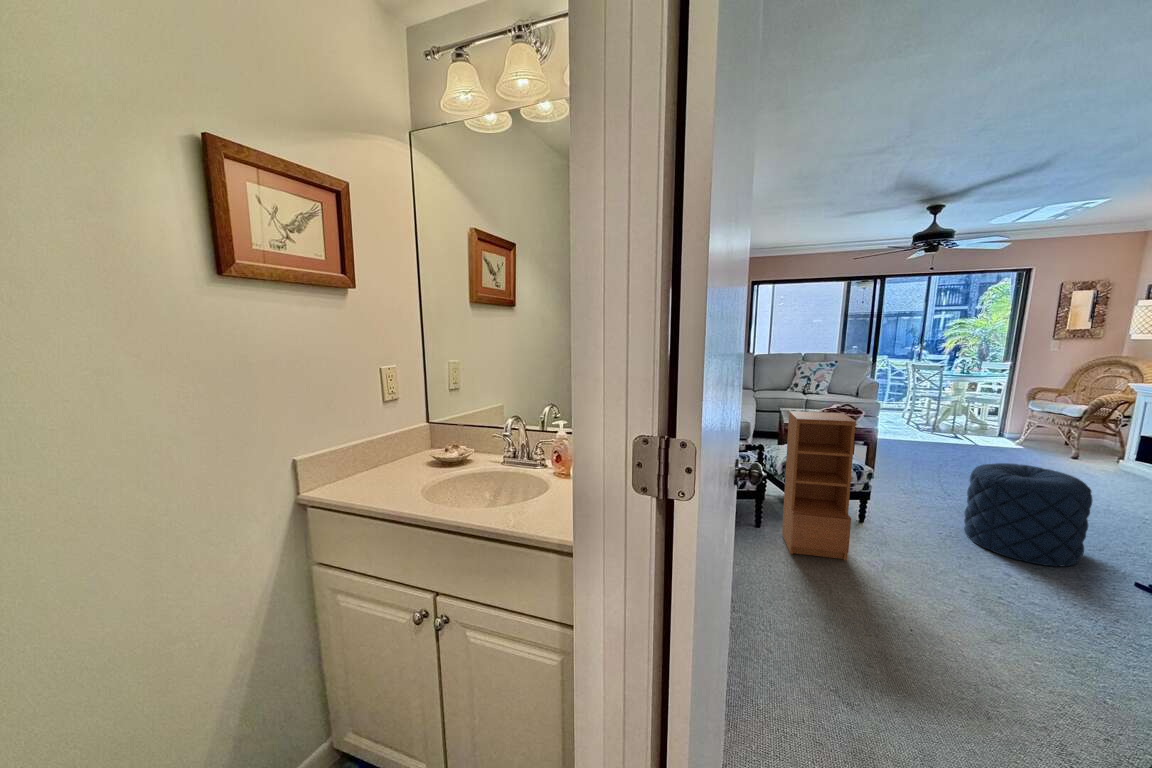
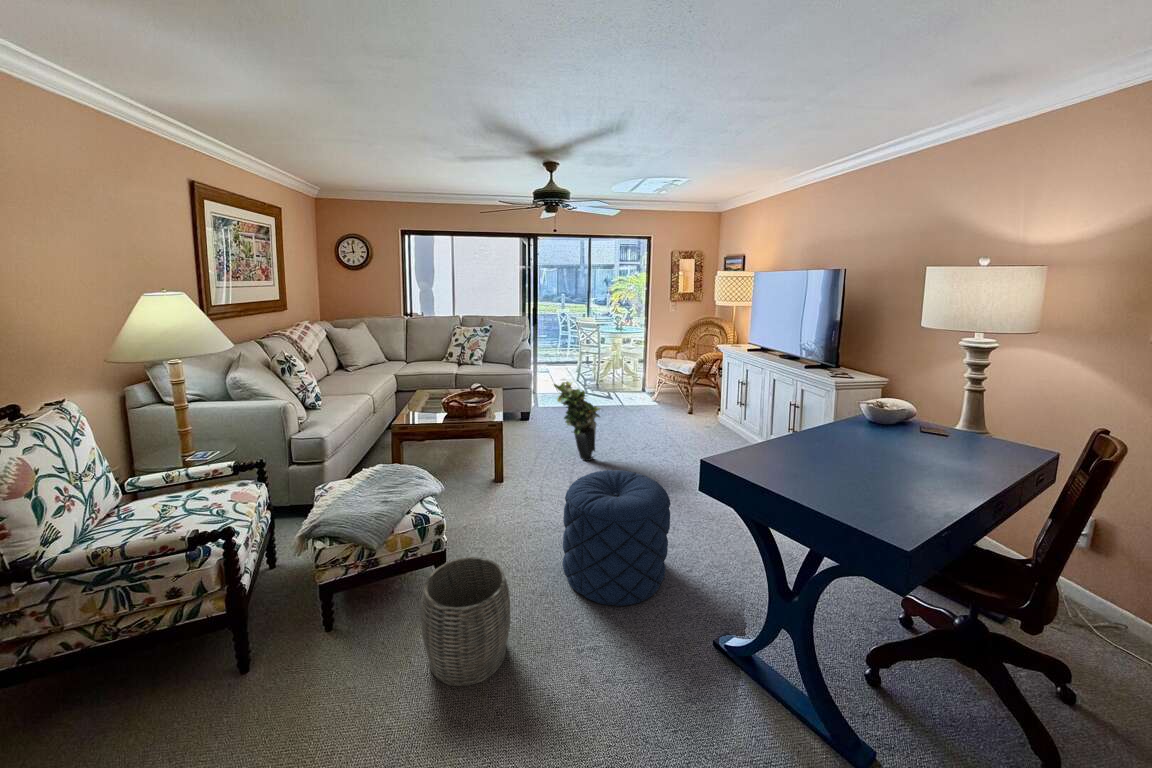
potted plant: none [919,405,973,477] -> present [554,381,600,461]
bookcase: present [782,411,857,561] -> none [231,455,380,734]
woven basket: none [870,493,942,569] -> present [421,557,510,686]

